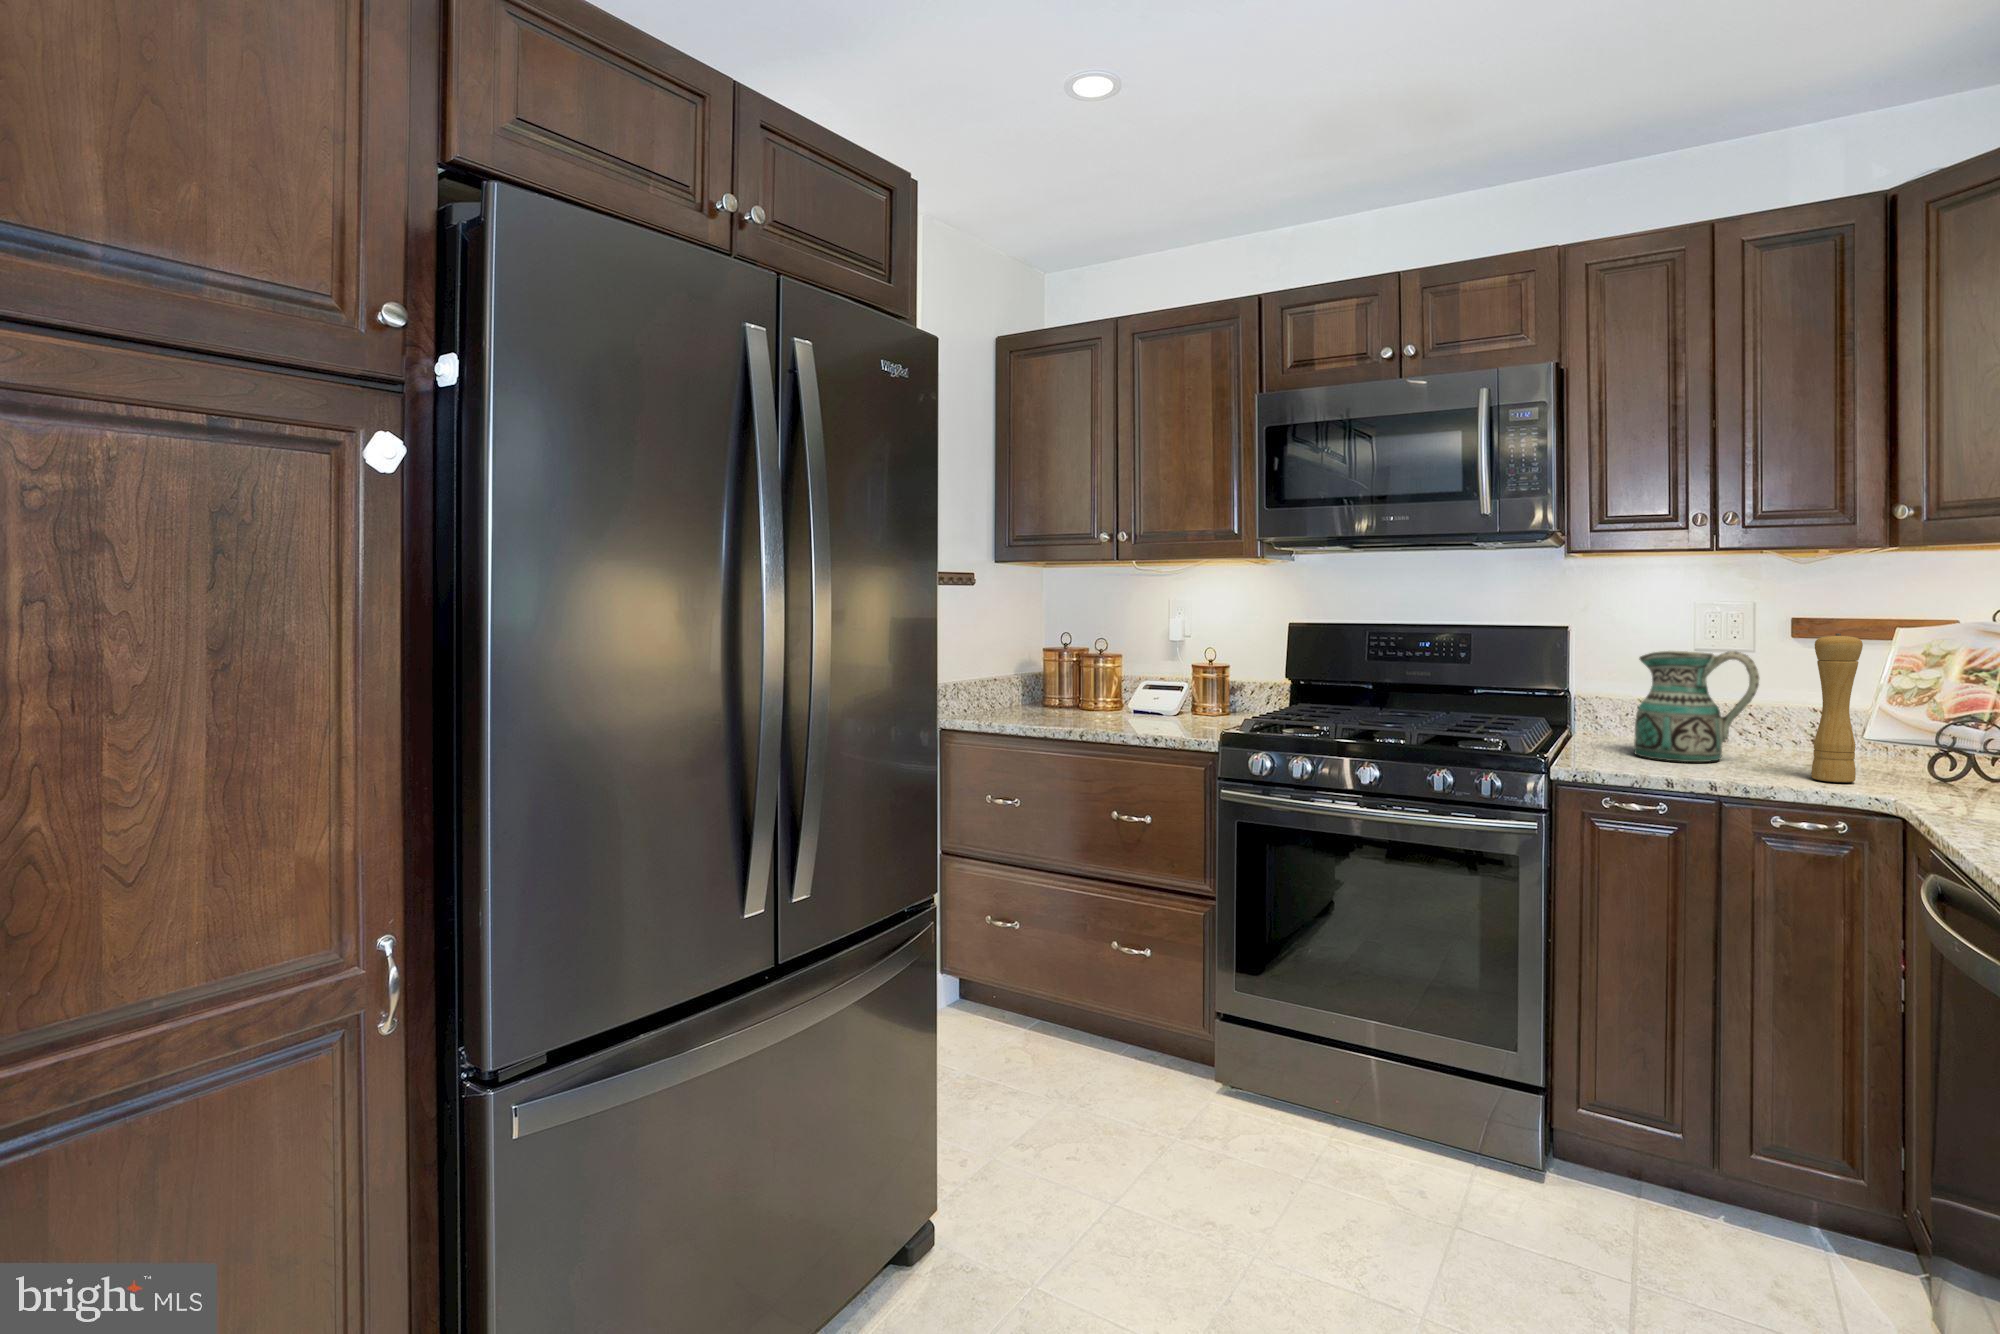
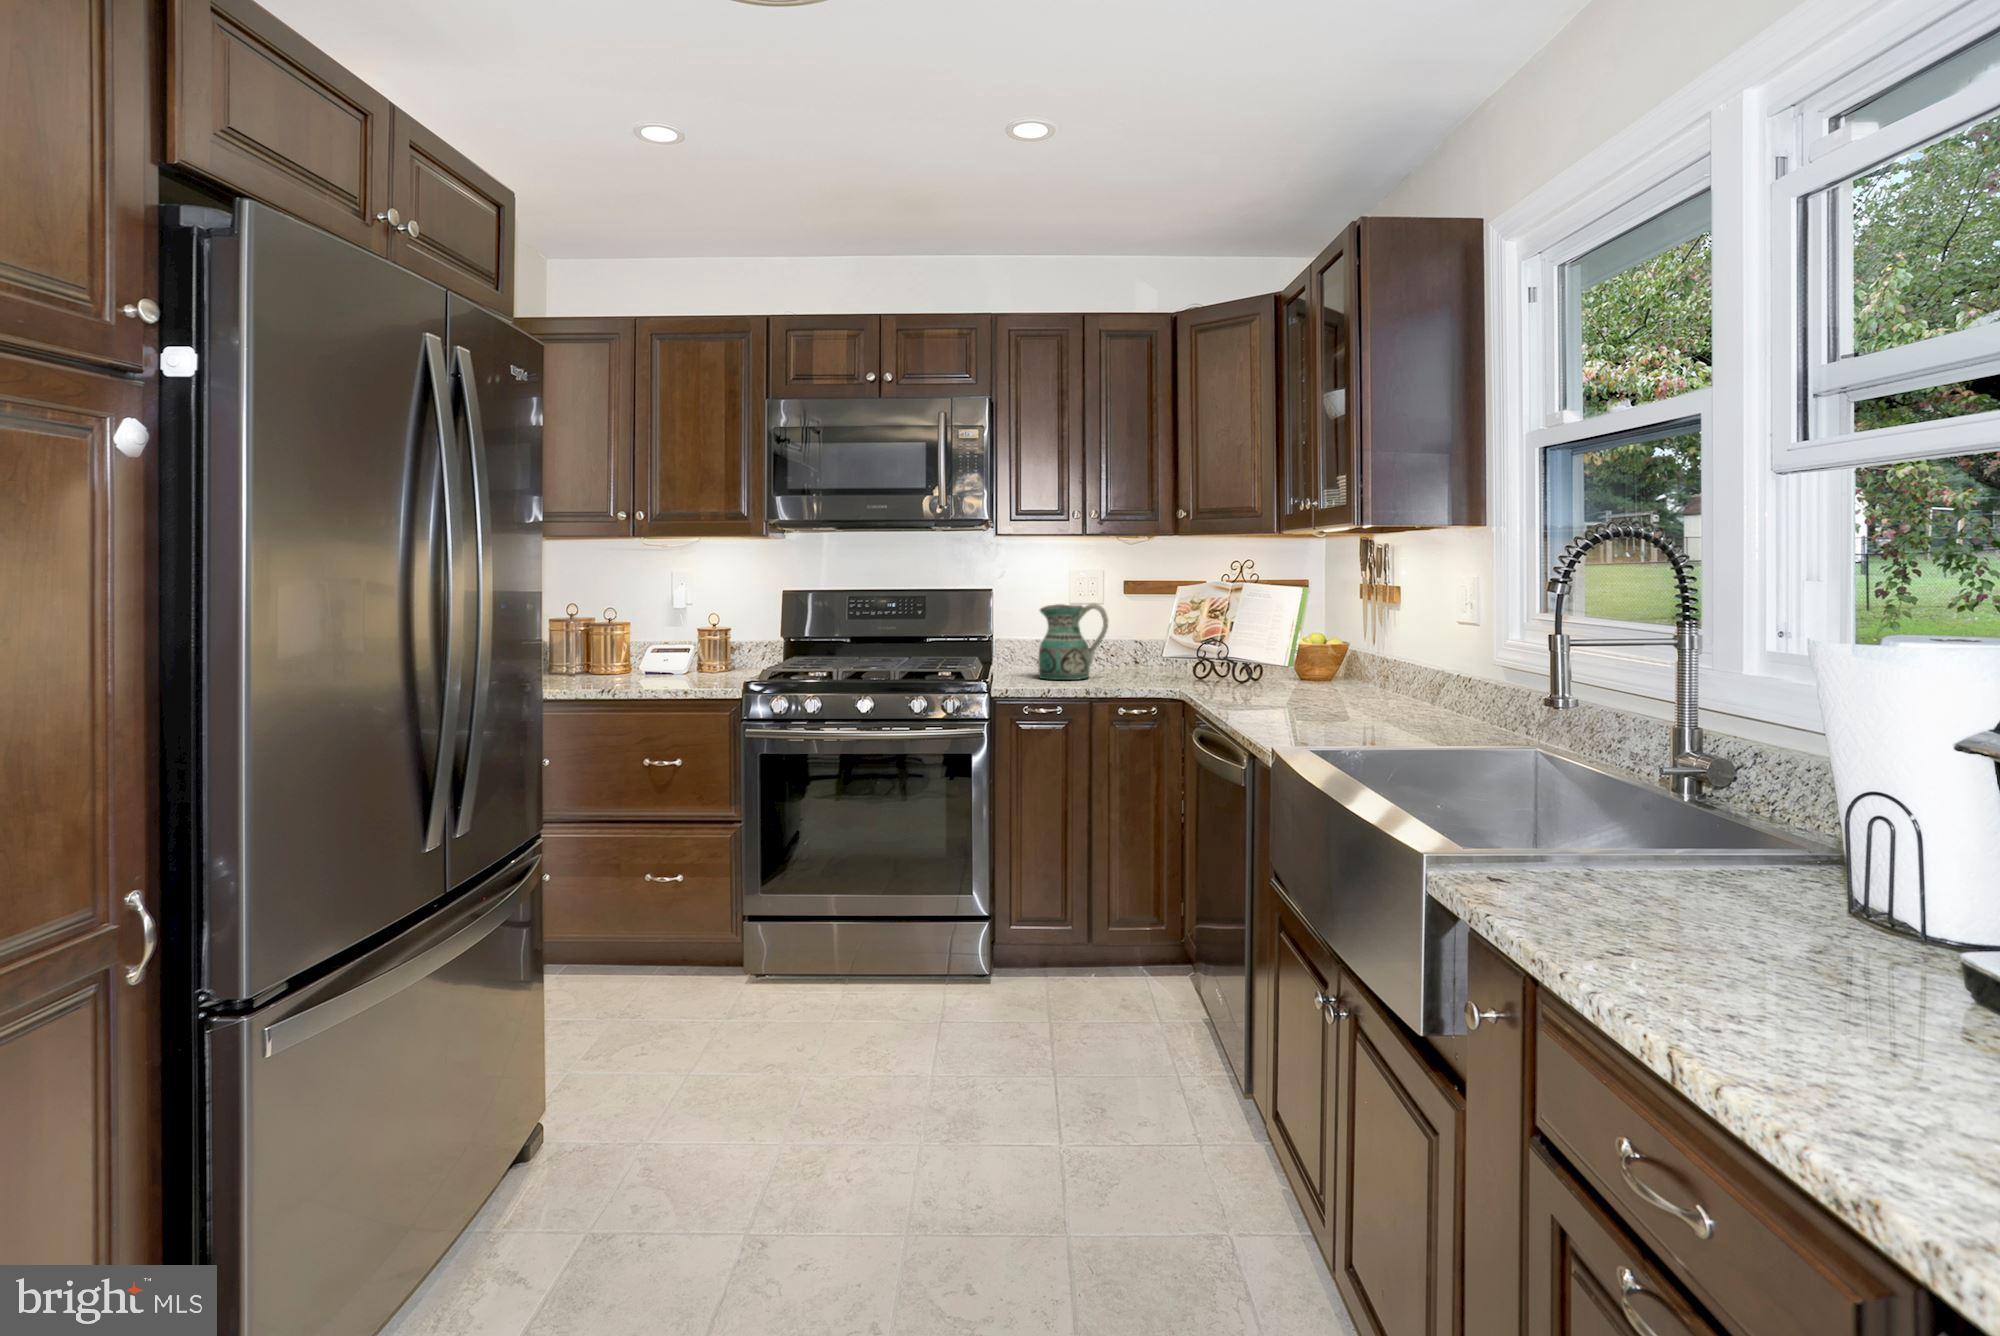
pepper mill: present [1811,633,1863,782] -> none [1137,589,1161,684]

